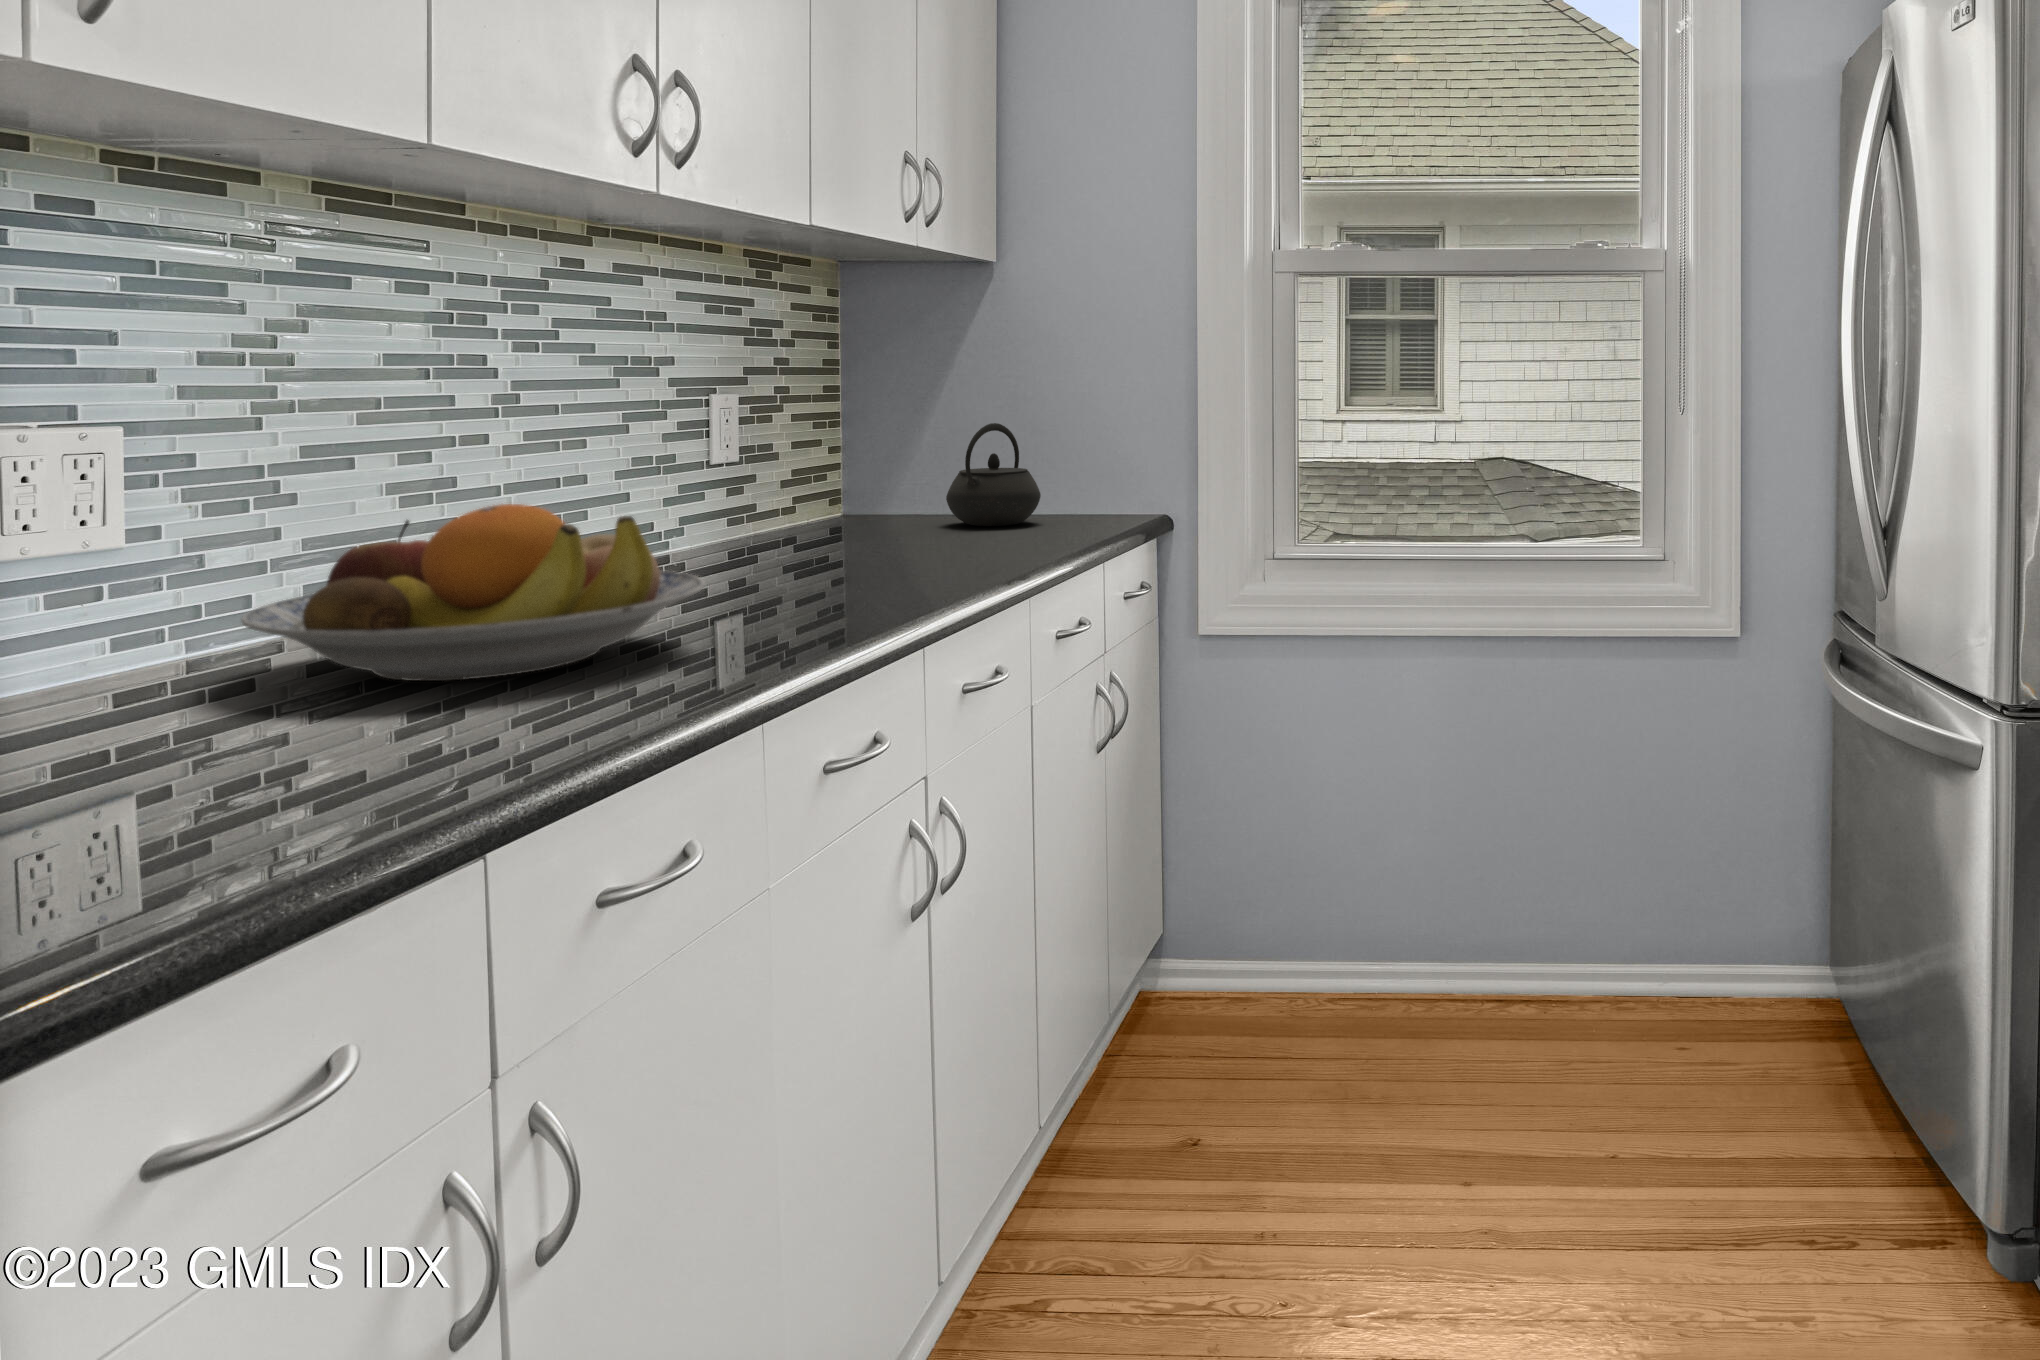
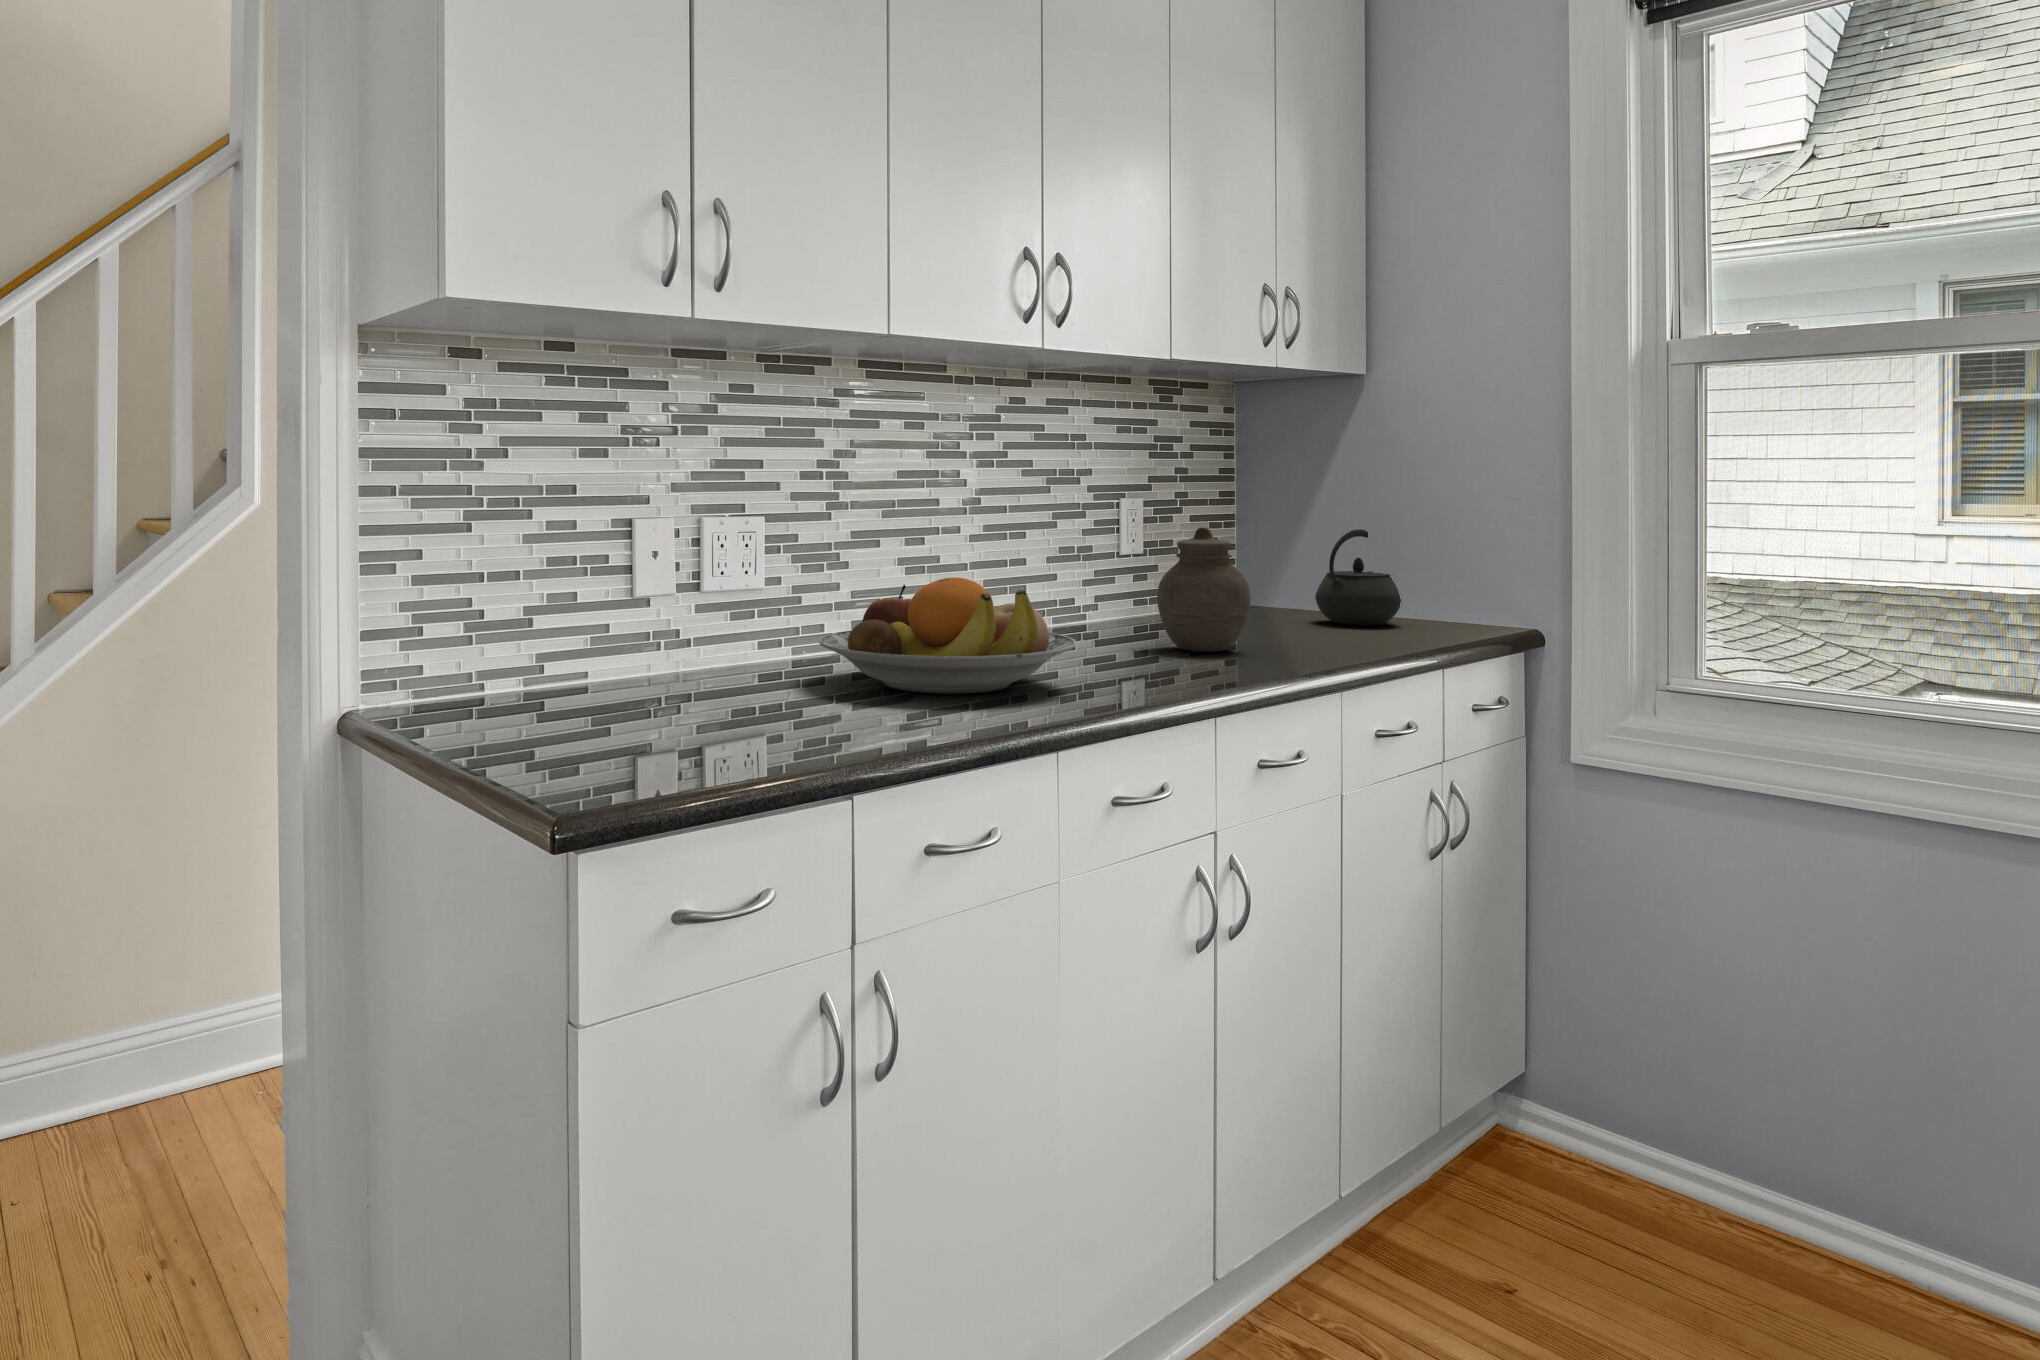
jar: none [782,424,901,573] -> present [1157,527,1251,652]

